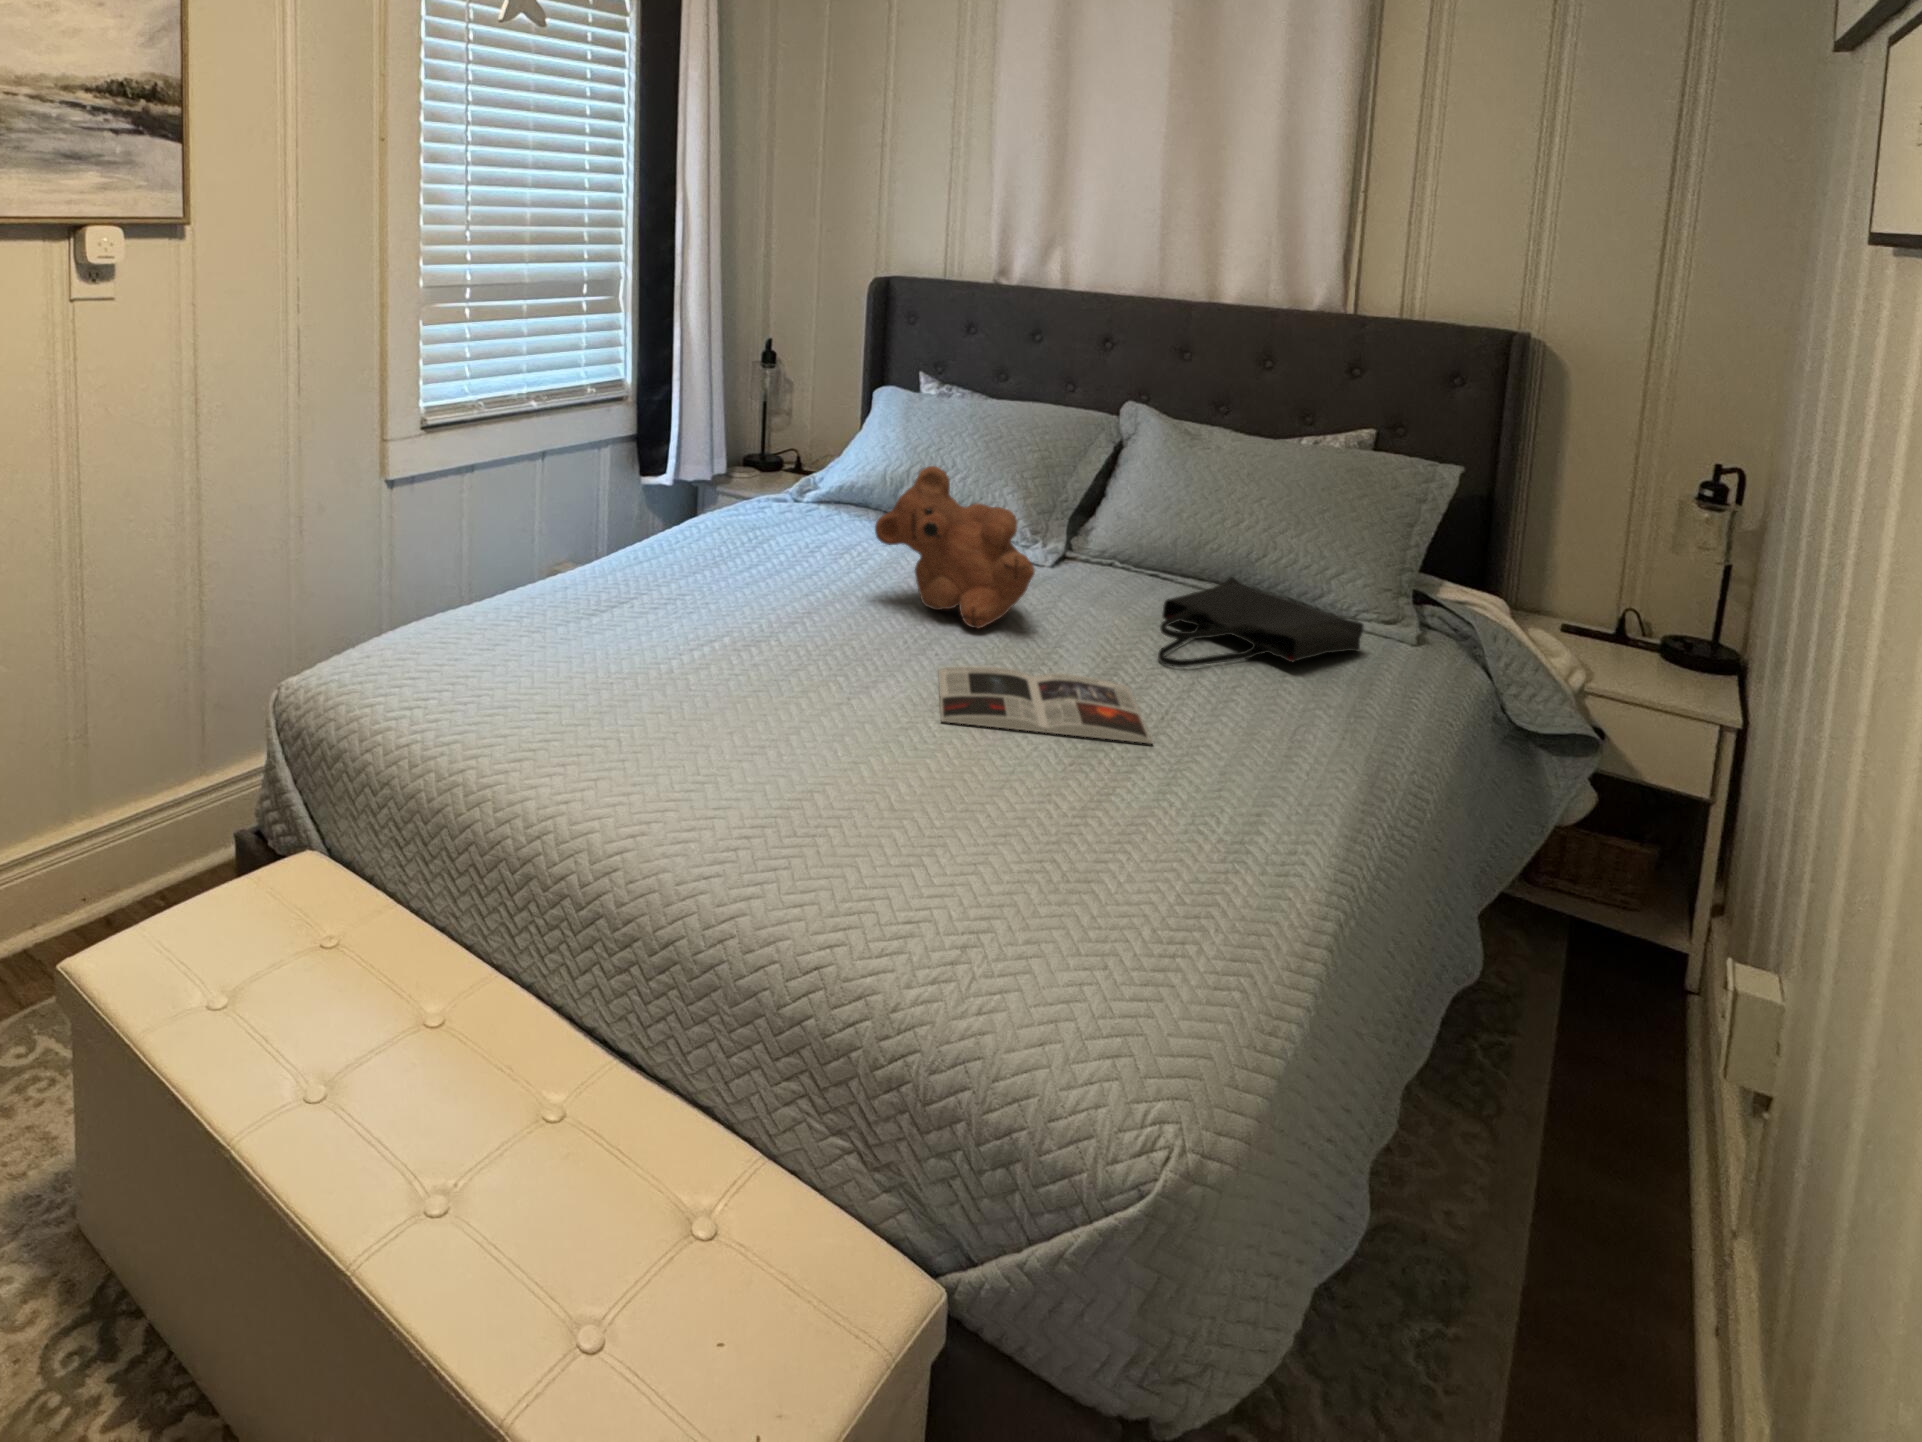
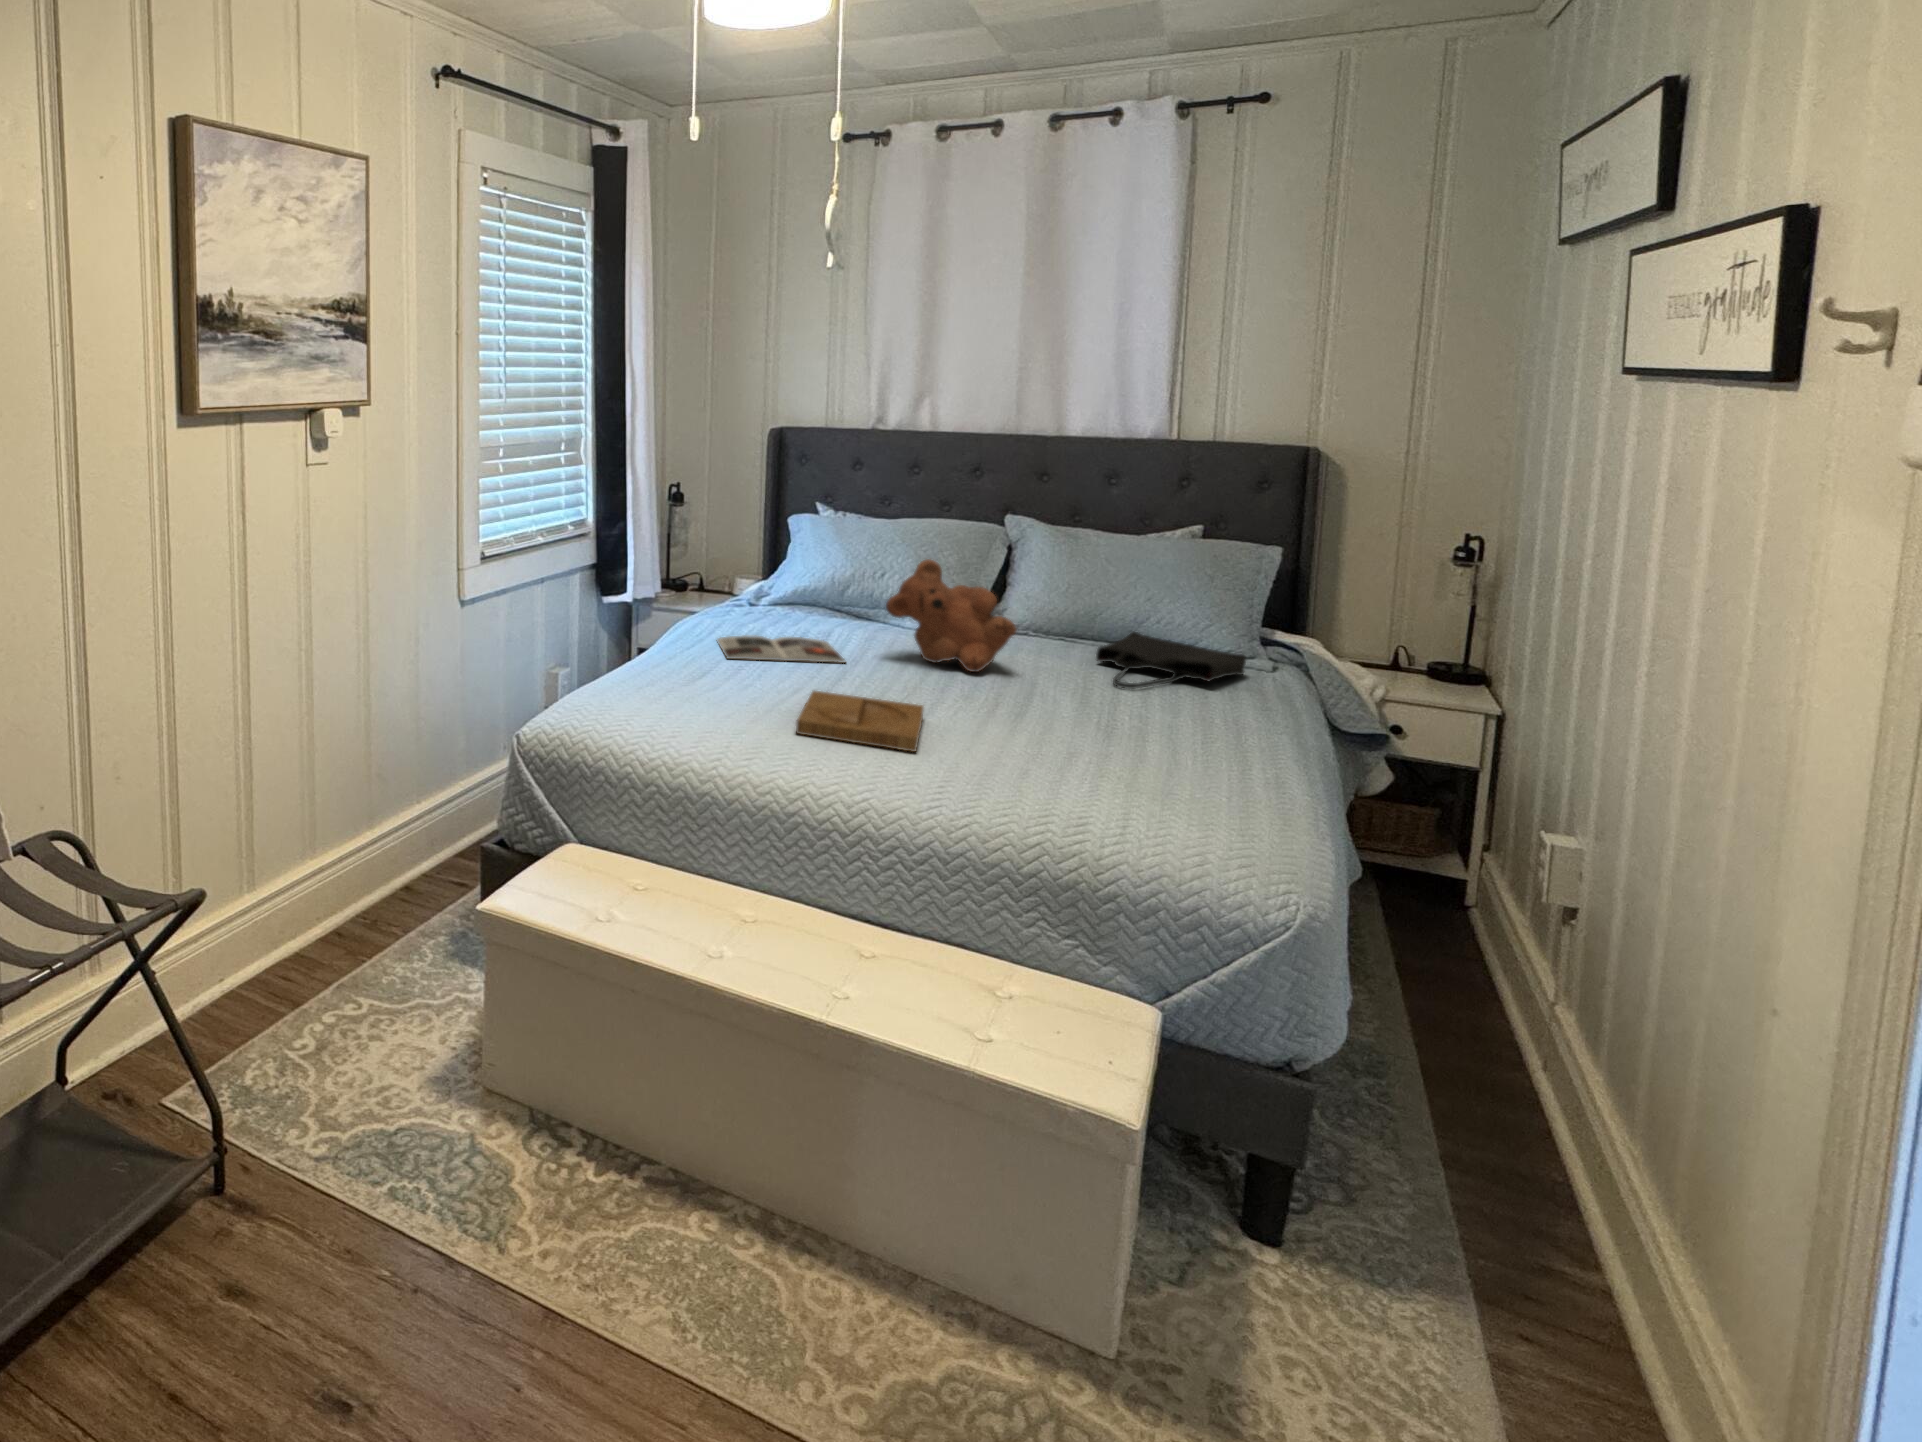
tray: none [615,650,831,766] -> present [796,691,923,752]
magazine: present [938,666,1153,744] -> present [716,635,845,663]

